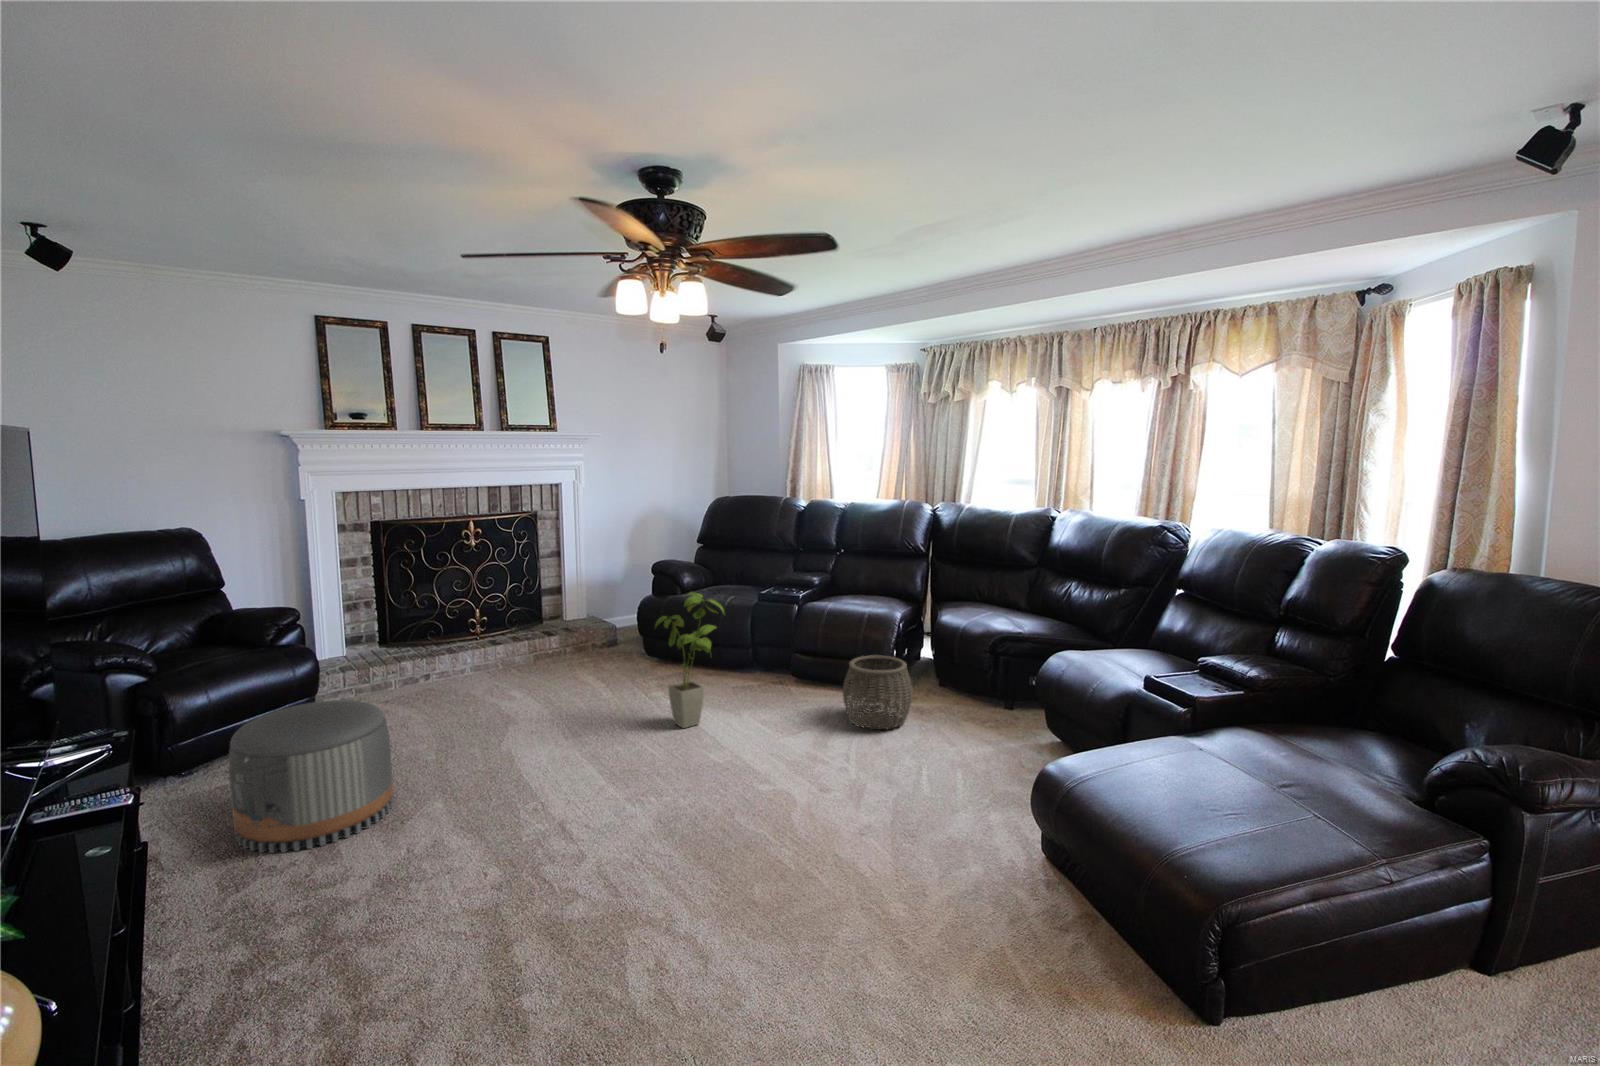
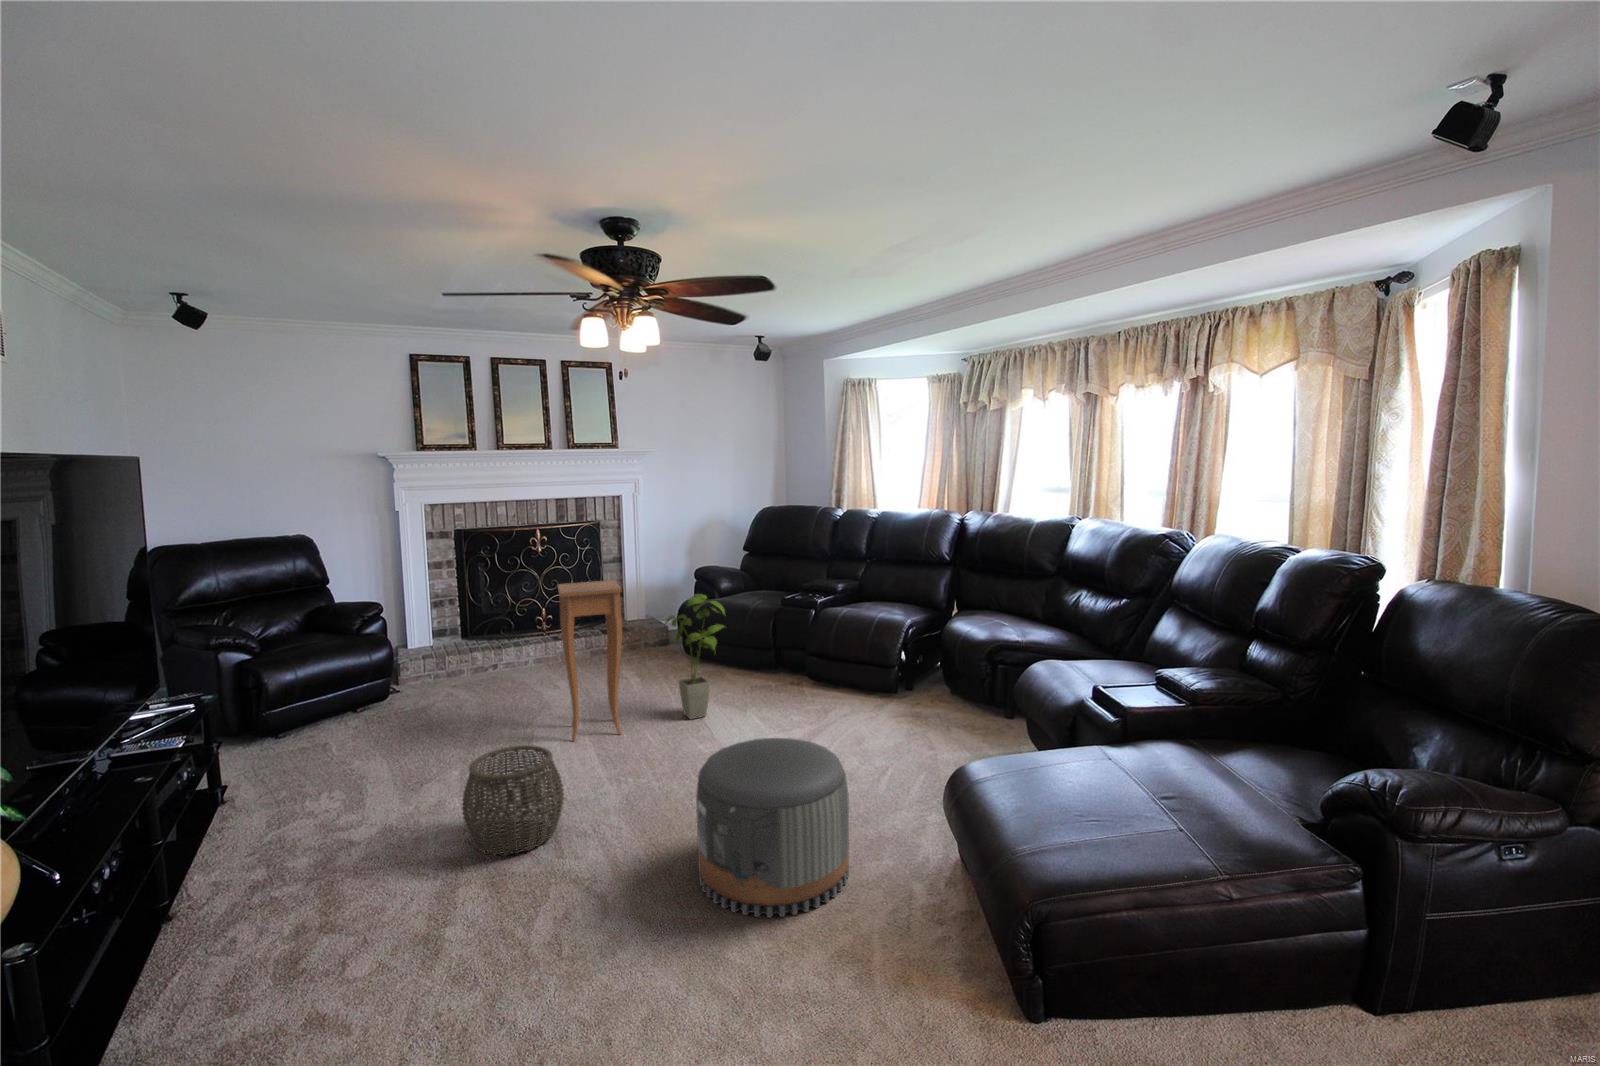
side table: none [536,578,617,760] -> present [558,580,622,741]
woven basket: present [843,655,913,730] -> present [462,745,564,856]
pouf: present [228,700,393,853] -> present [696,738,849,918]

